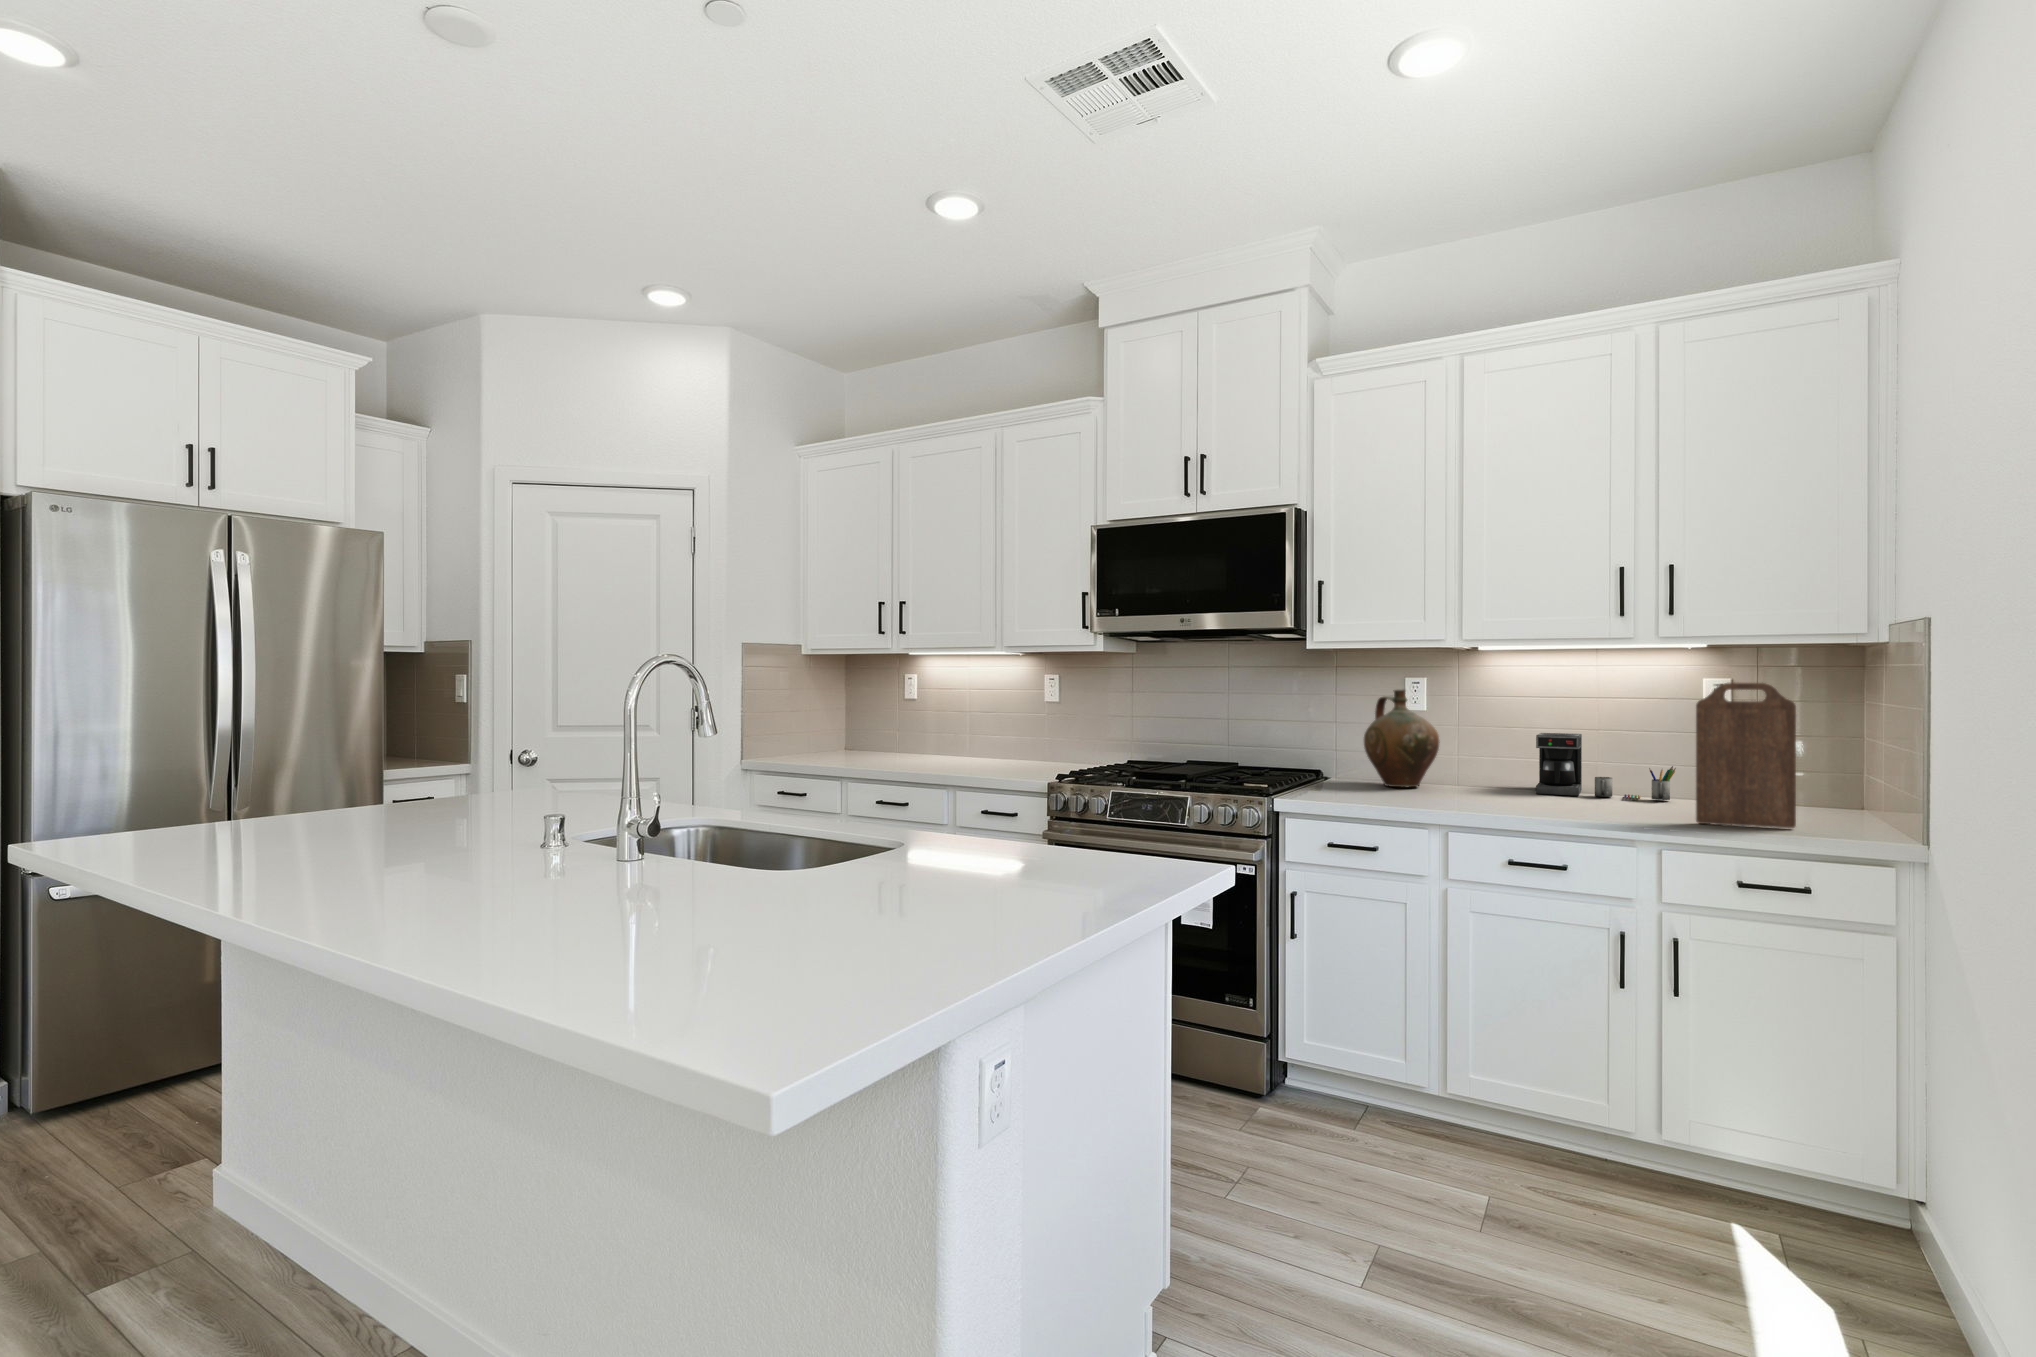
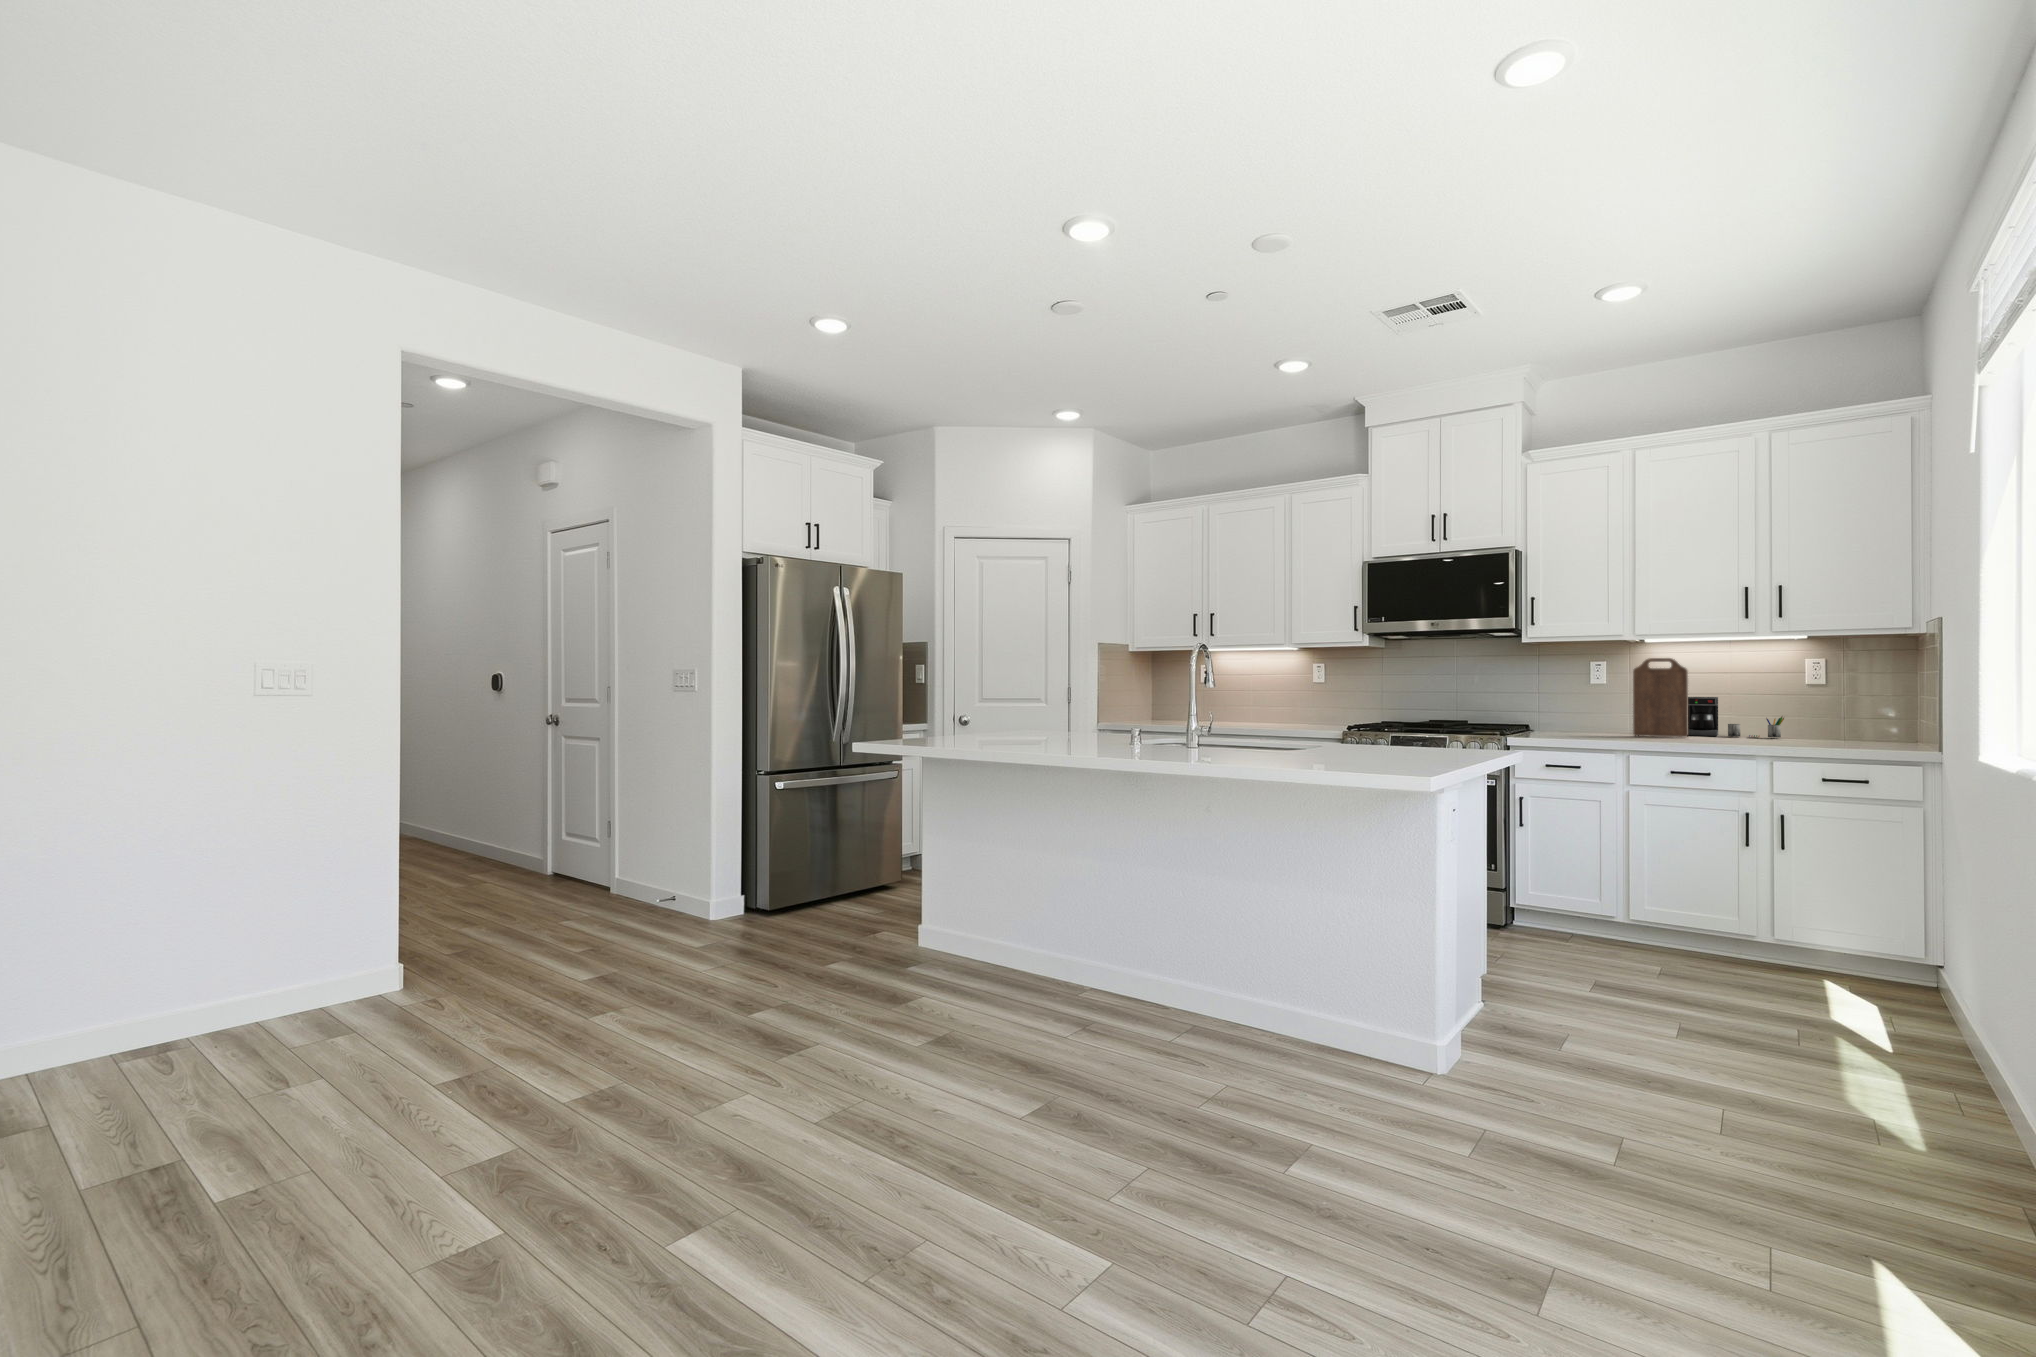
cutting board: present [1696,683,1796,828] -> present [1633,658,1688,737]
ceramic jug: present [1364,690,1440,787] -> none [1564,668,1618,732]

